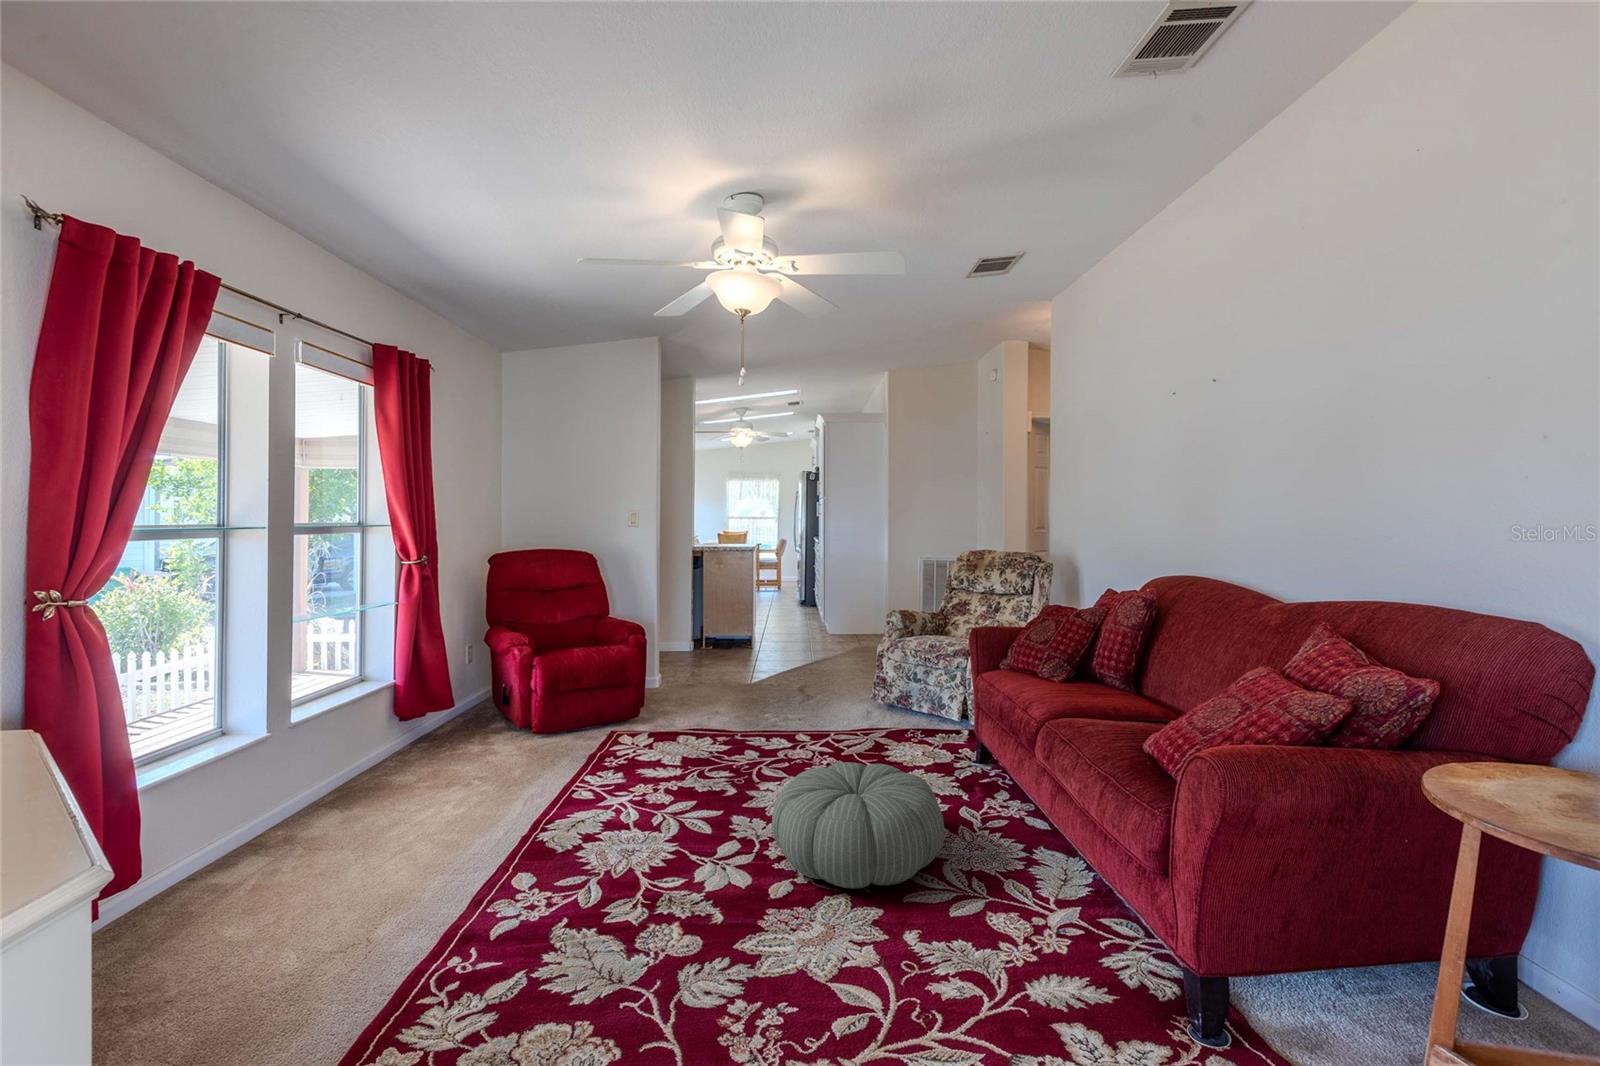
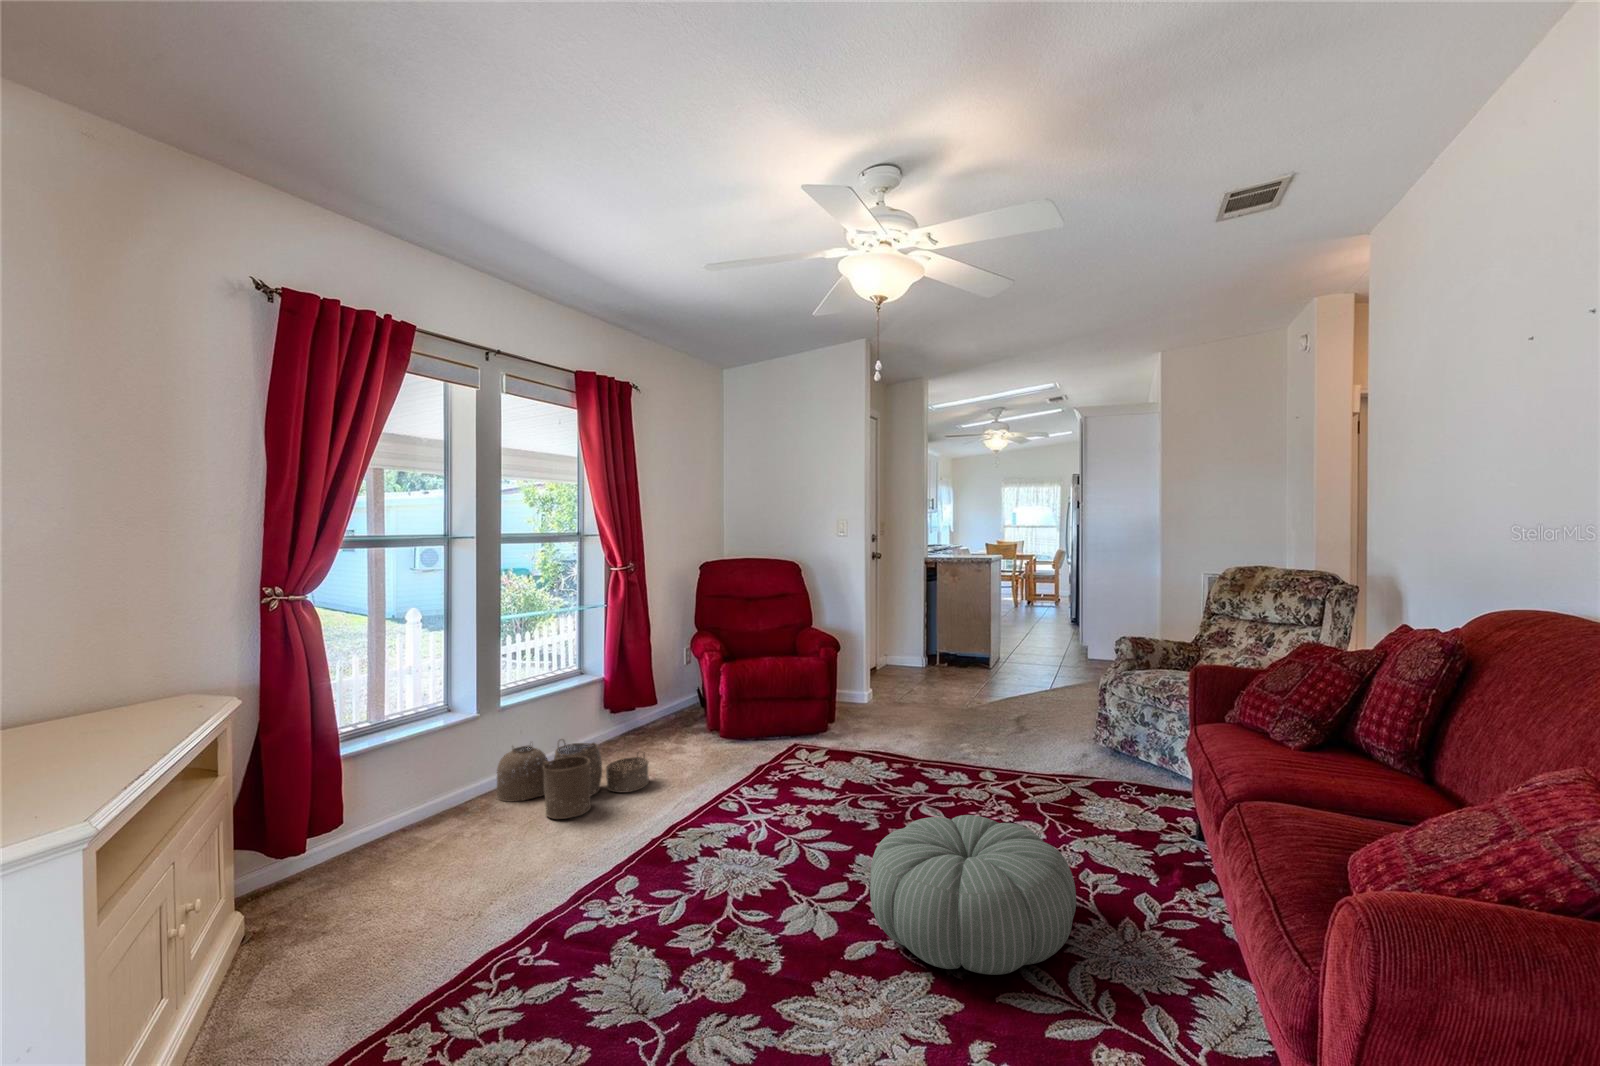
woven basket: none [277,748,476,839] -> present [496,740,649,819]

